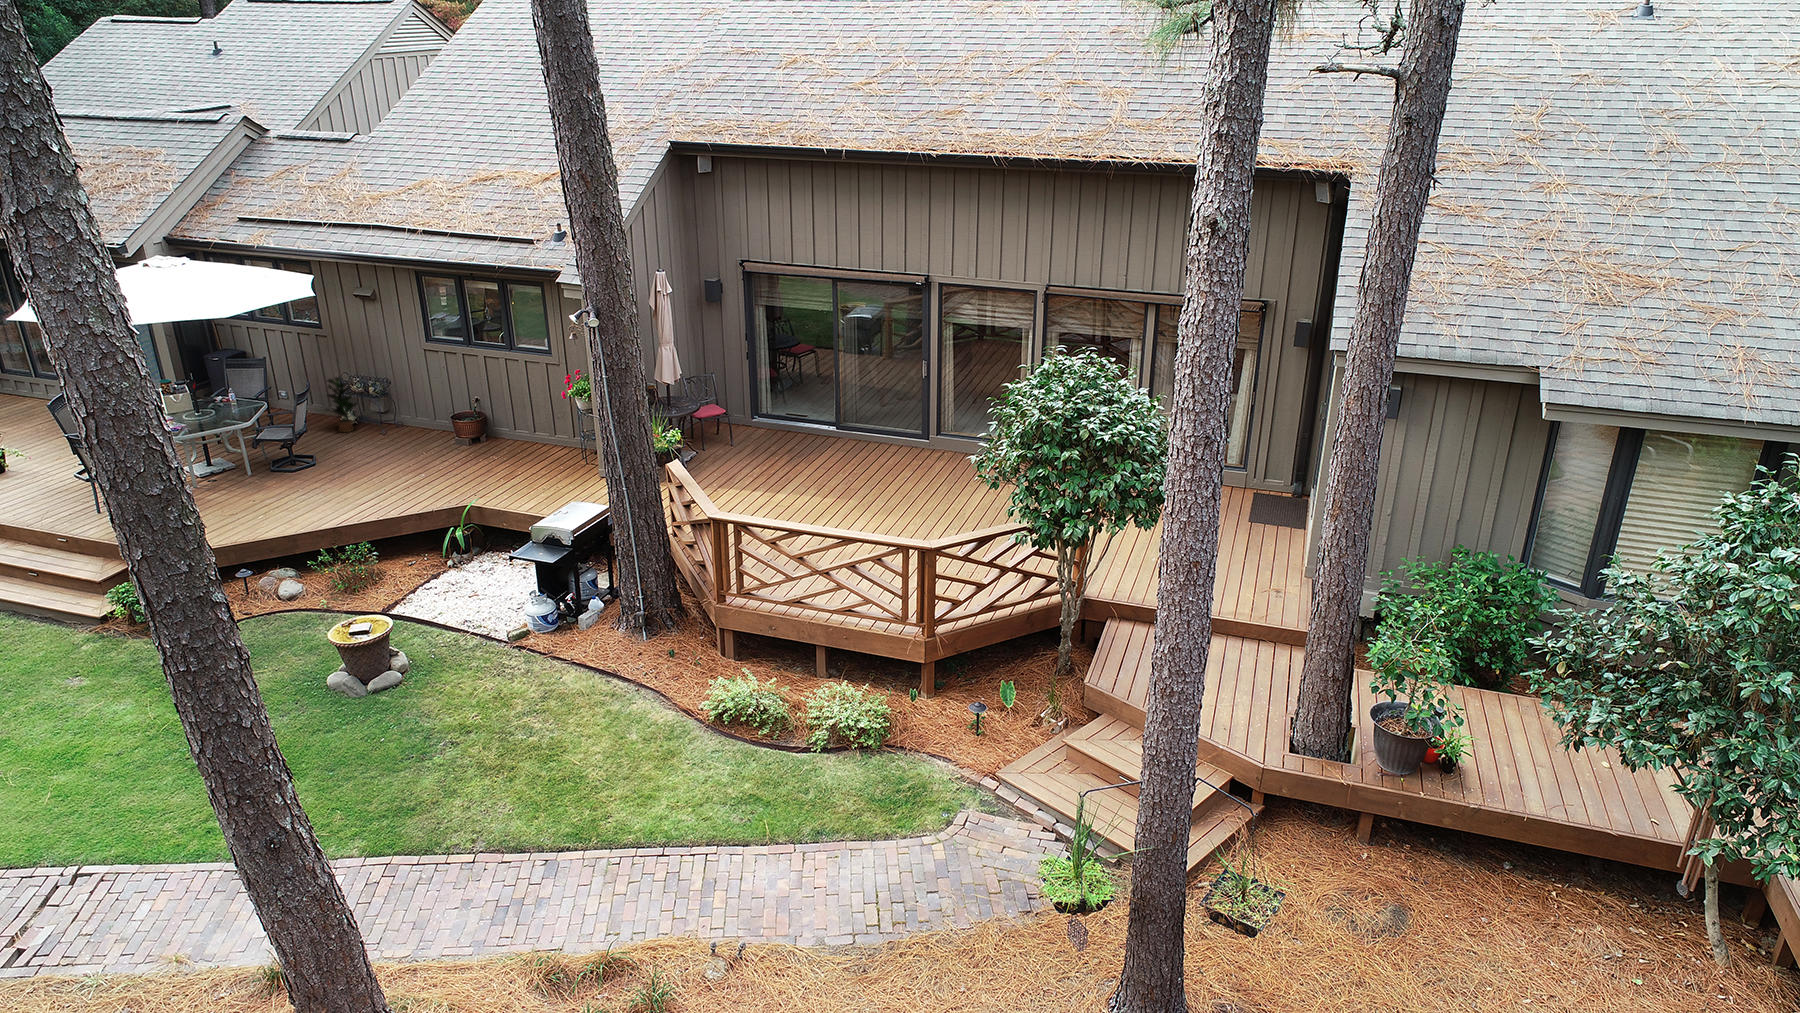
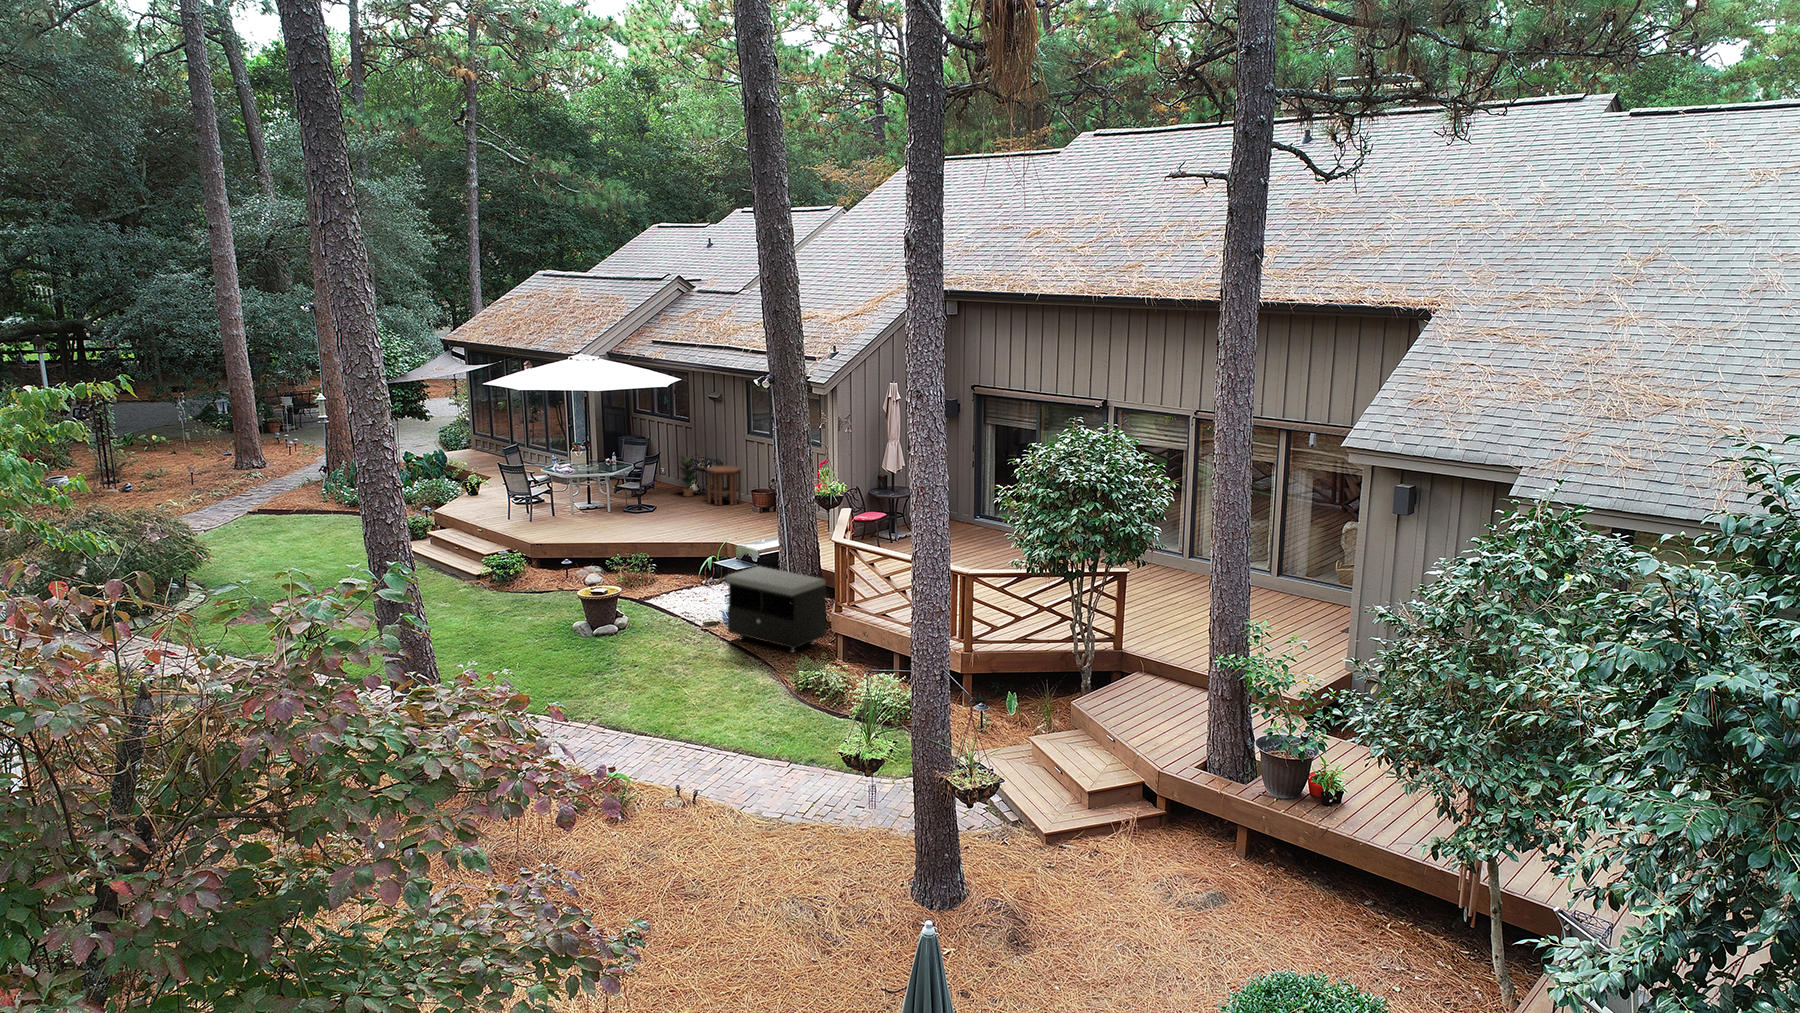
side table: none [376,385,432,443] -> present [706,466,742,505]
storage bench: none [551,552,691,661] -> present [725,566,826,652]

